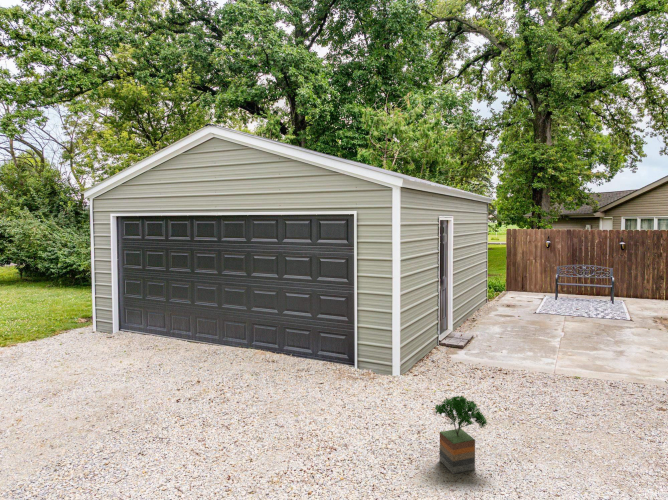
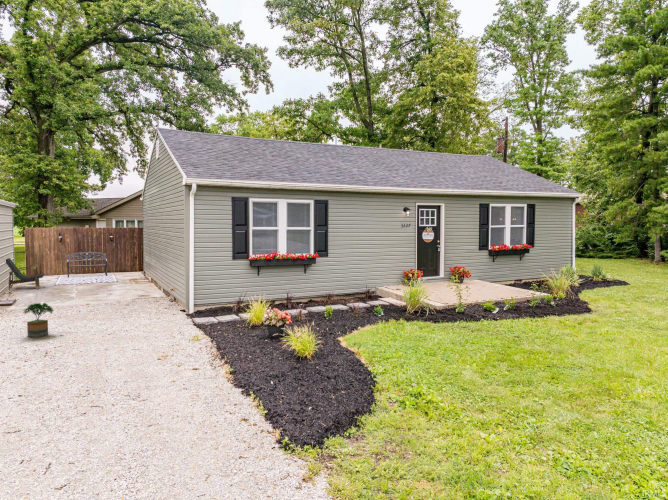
lounge chair: none [476,270,522,317] -> present [6,258,44,291]

